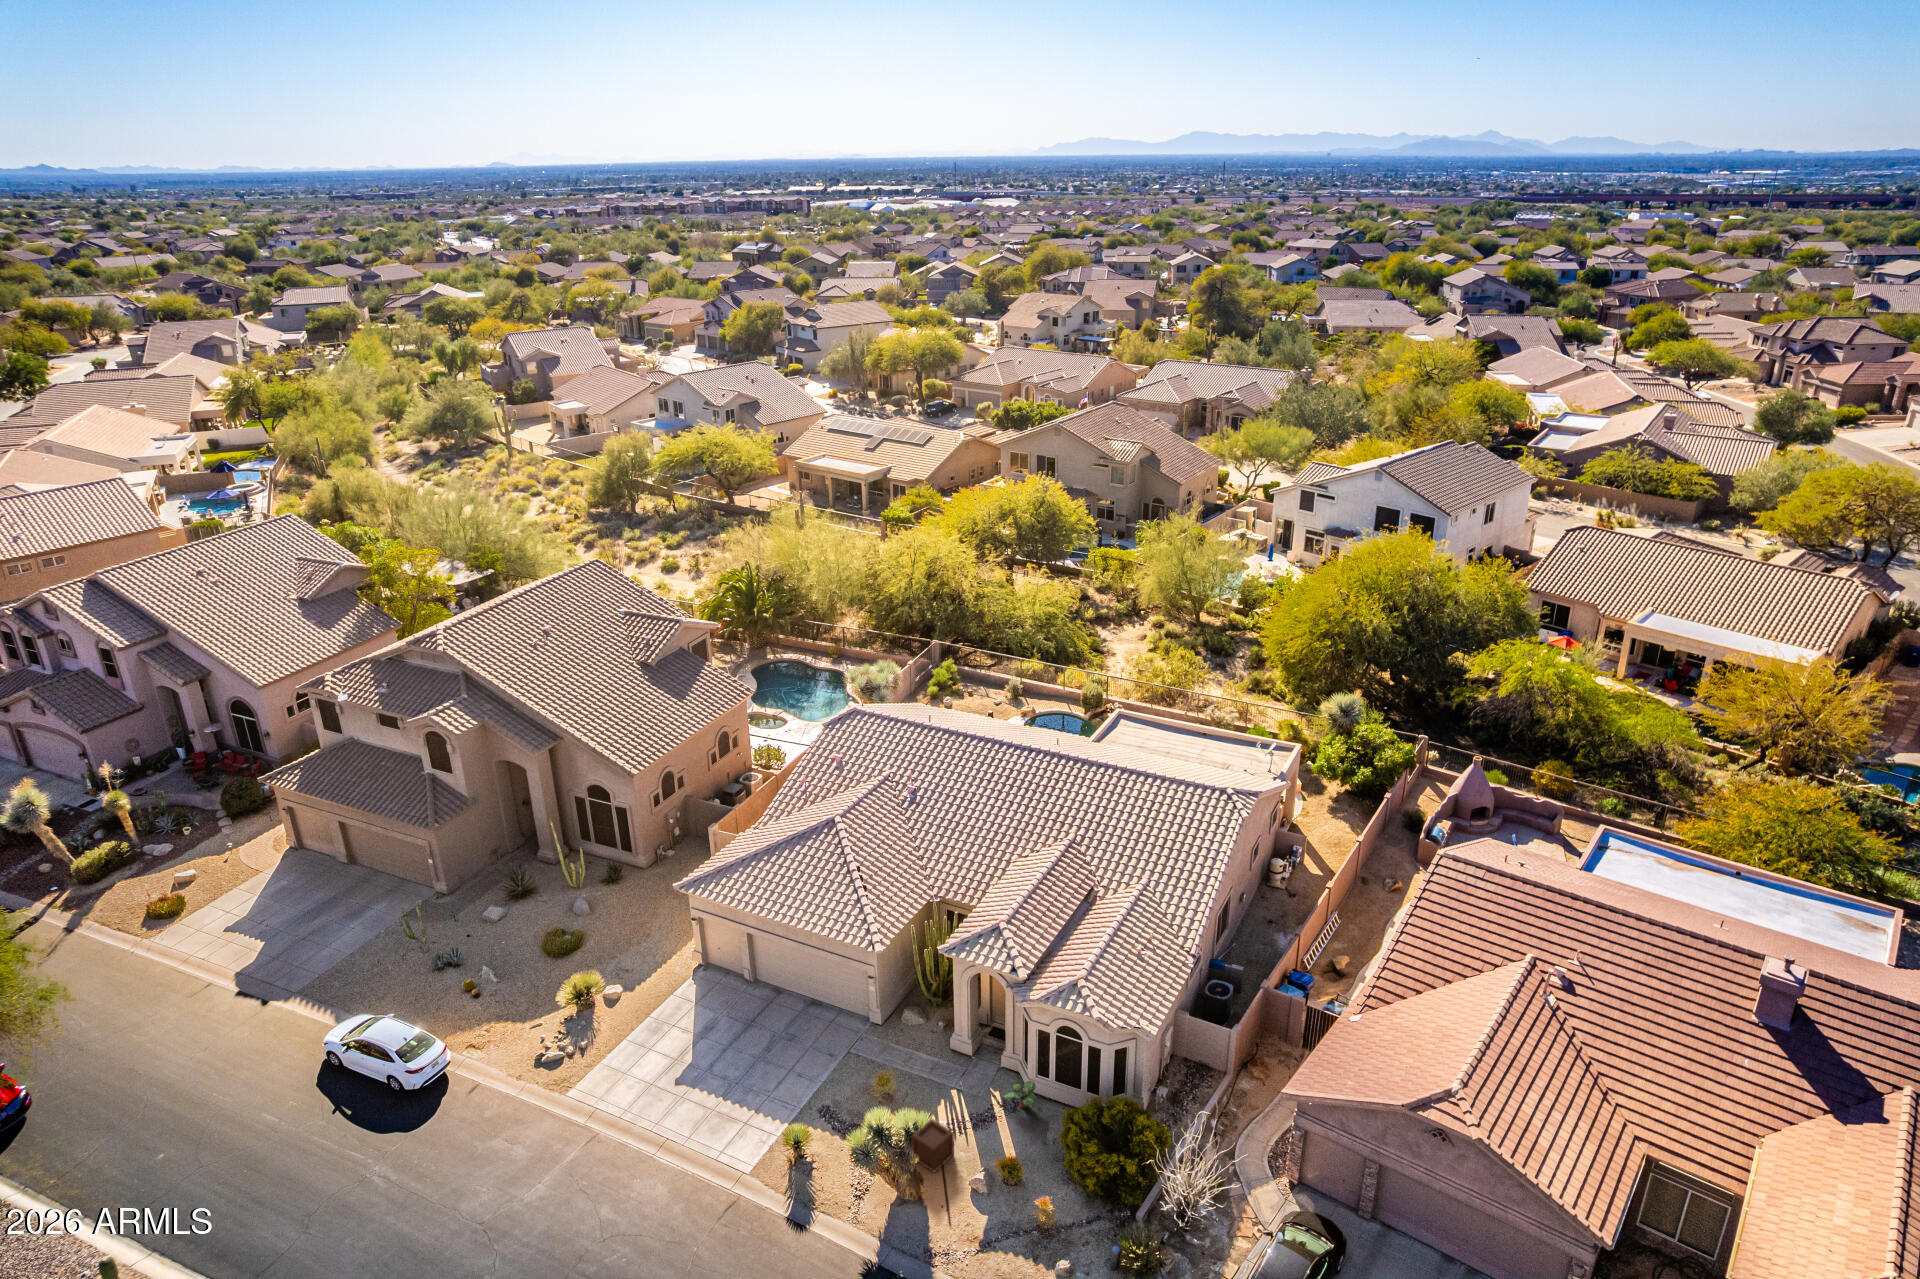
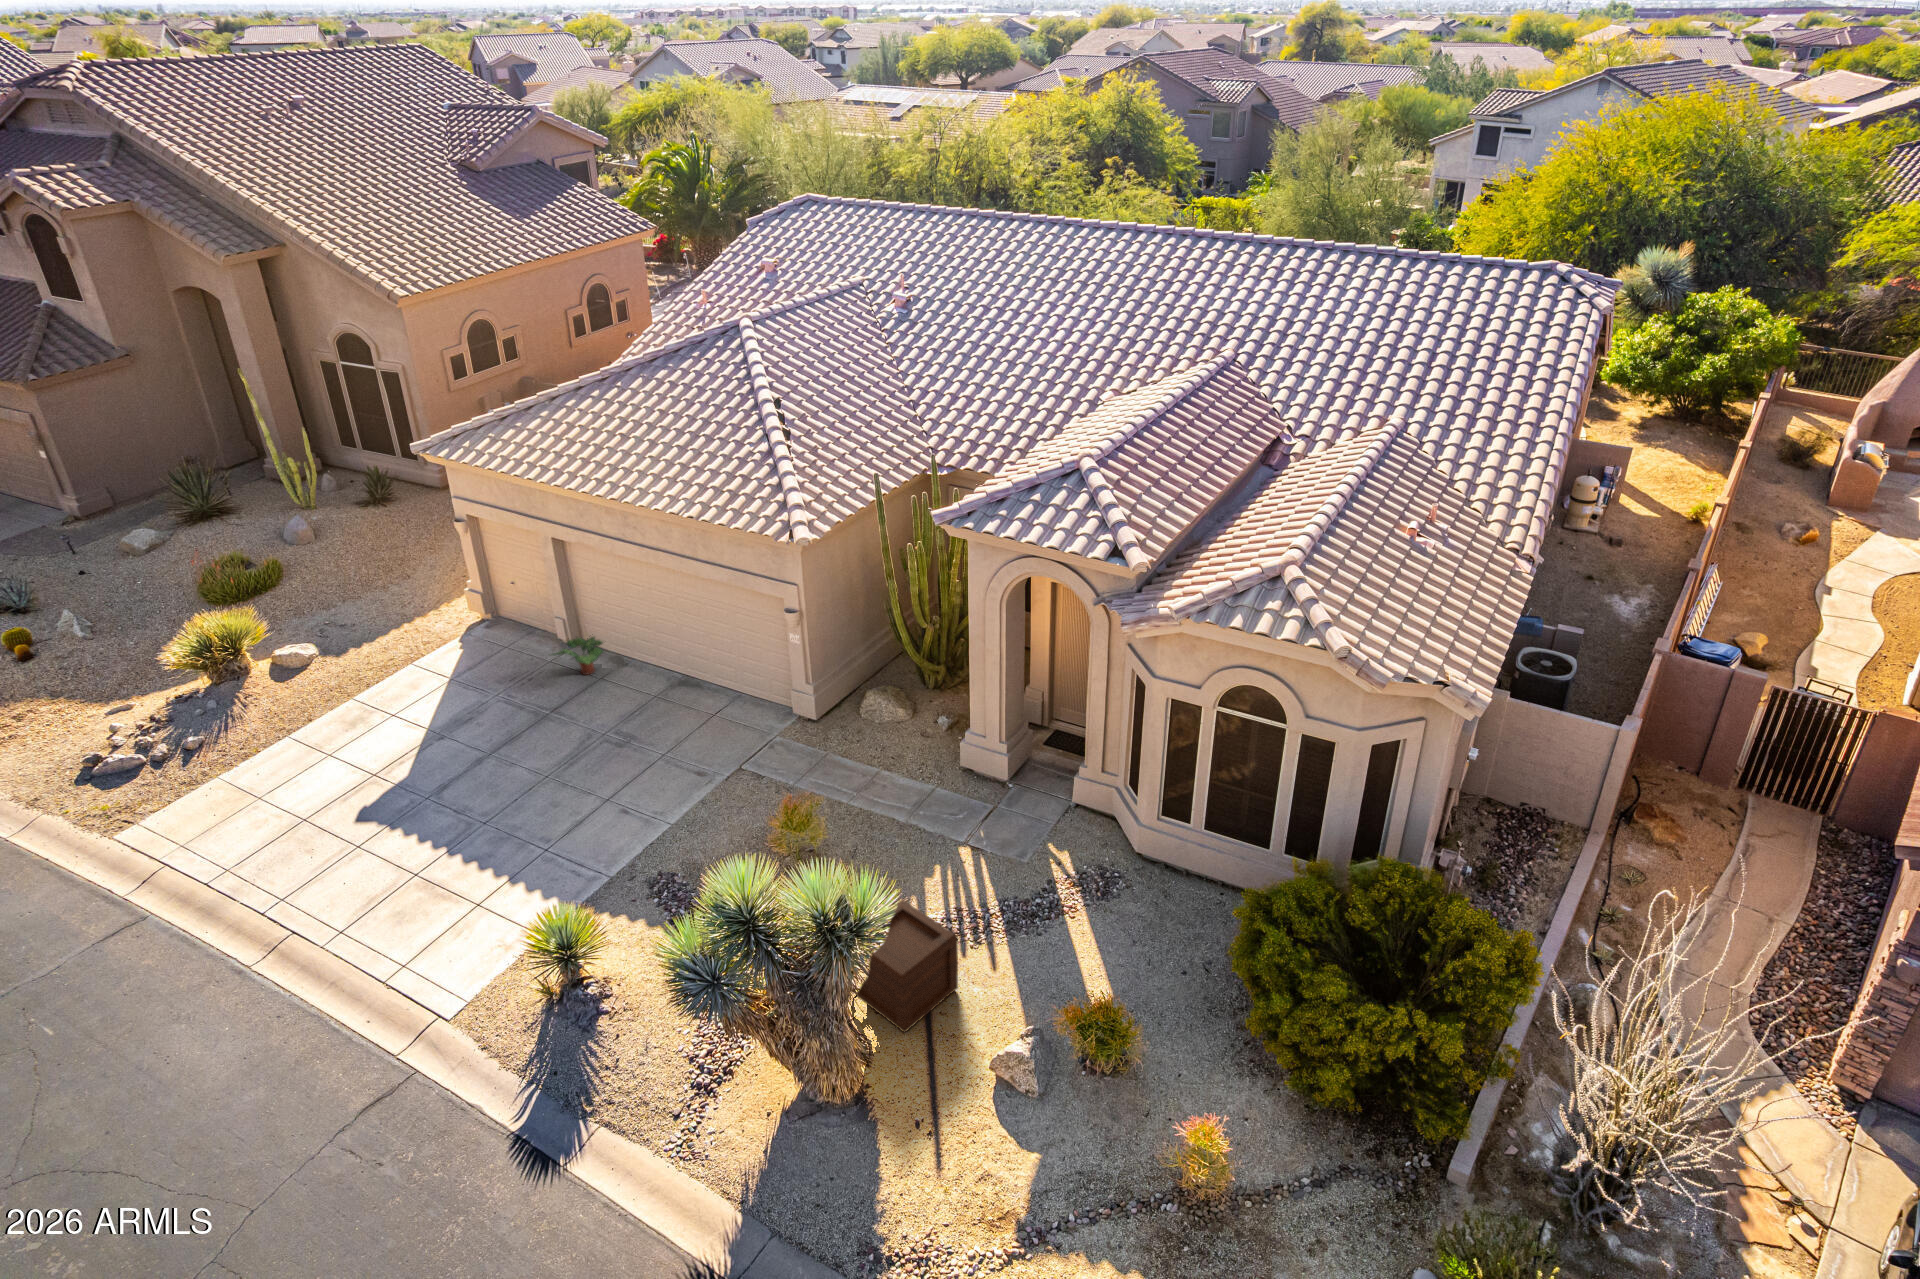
potted plant: present [1003,1081,1036,1108] -> present [552,637,603,675]

